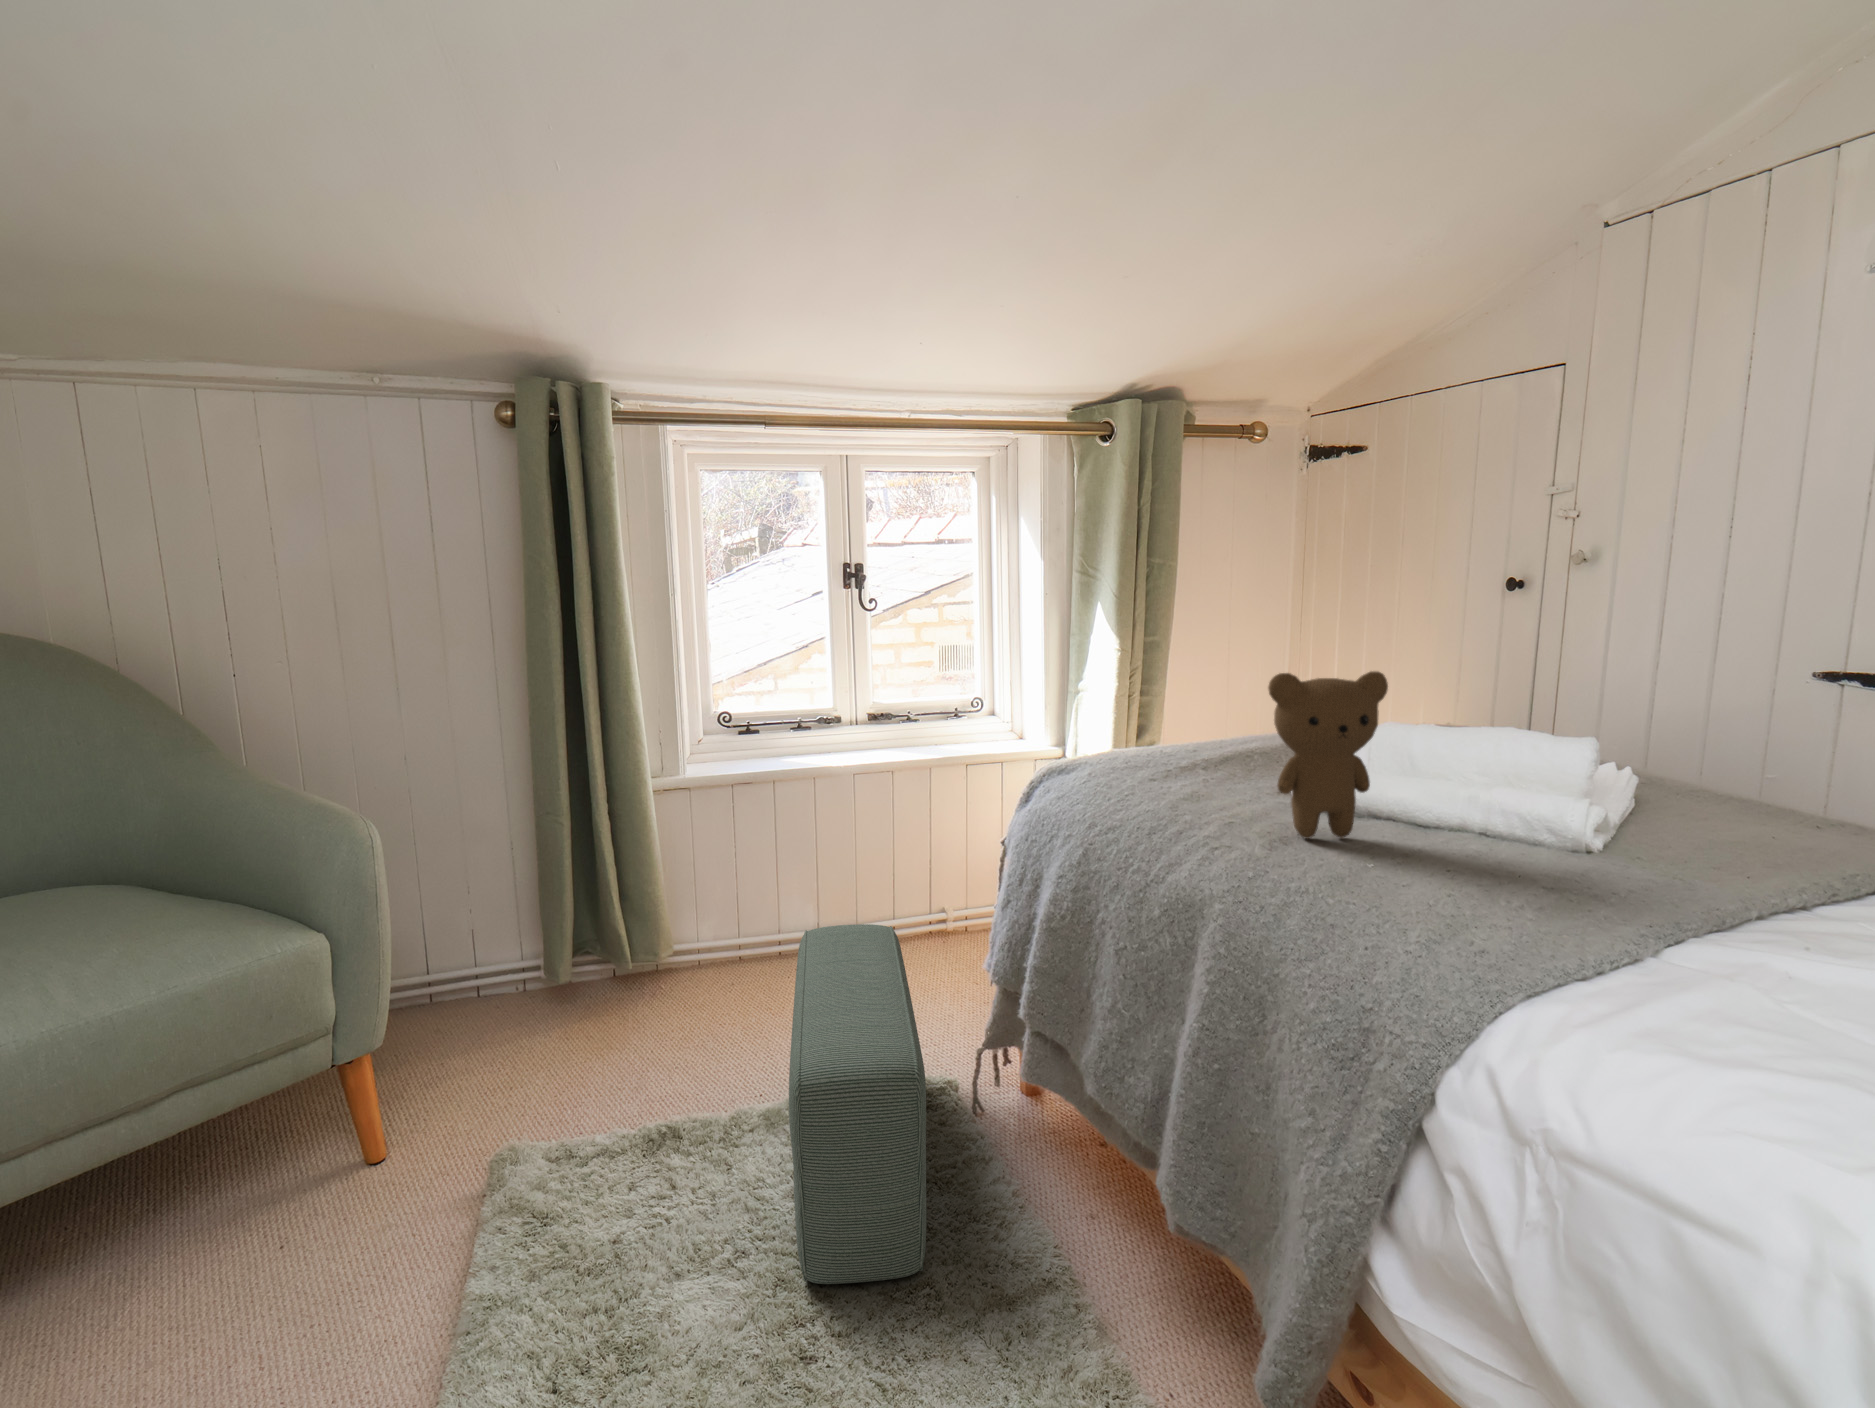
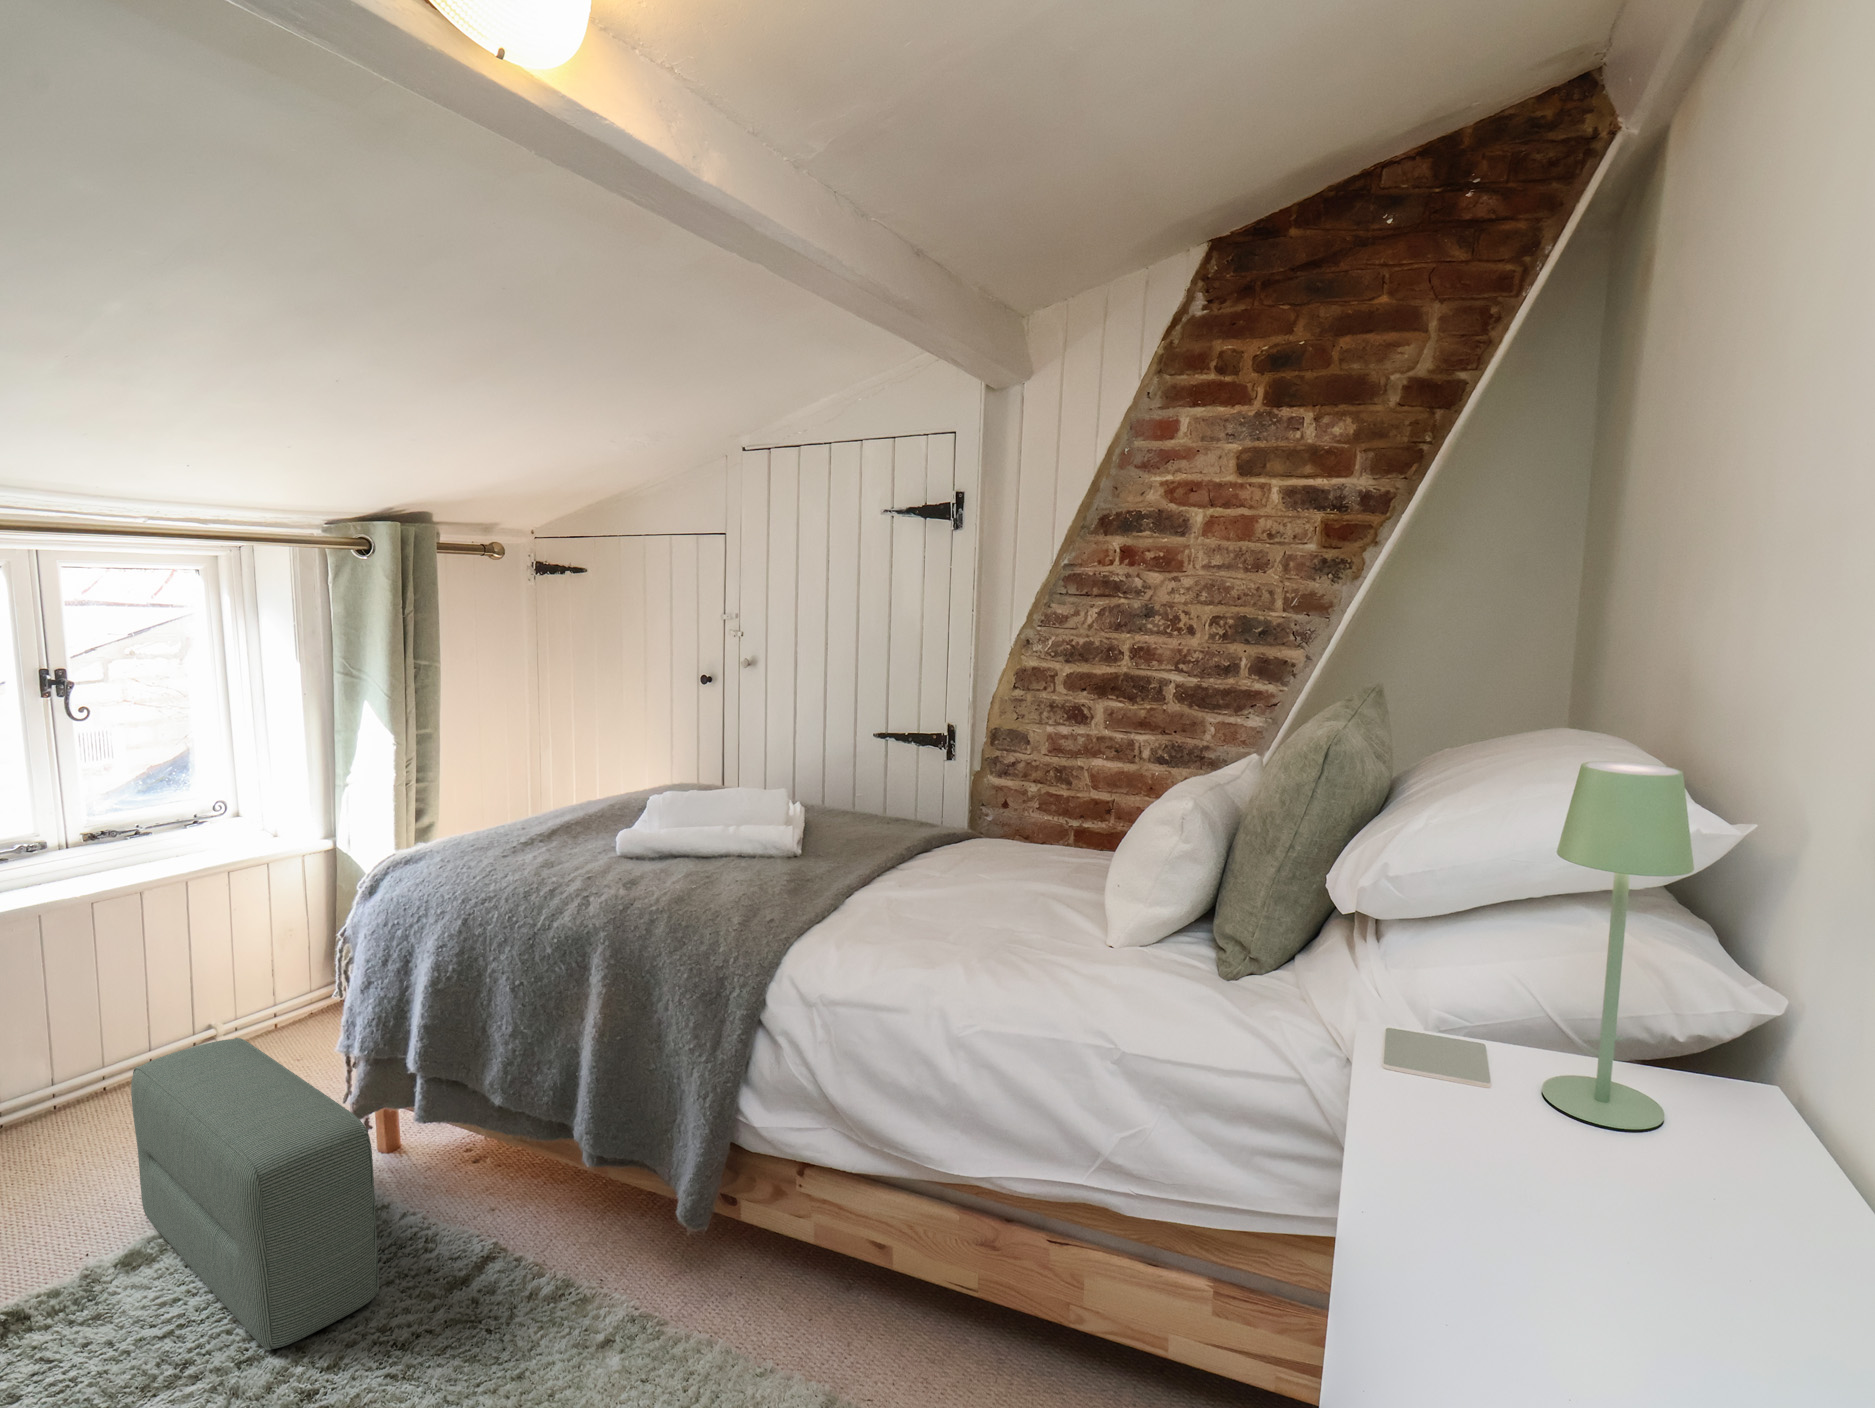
teddy bear: present [1268,671,1388,839] -> none [618,766,687,879]

